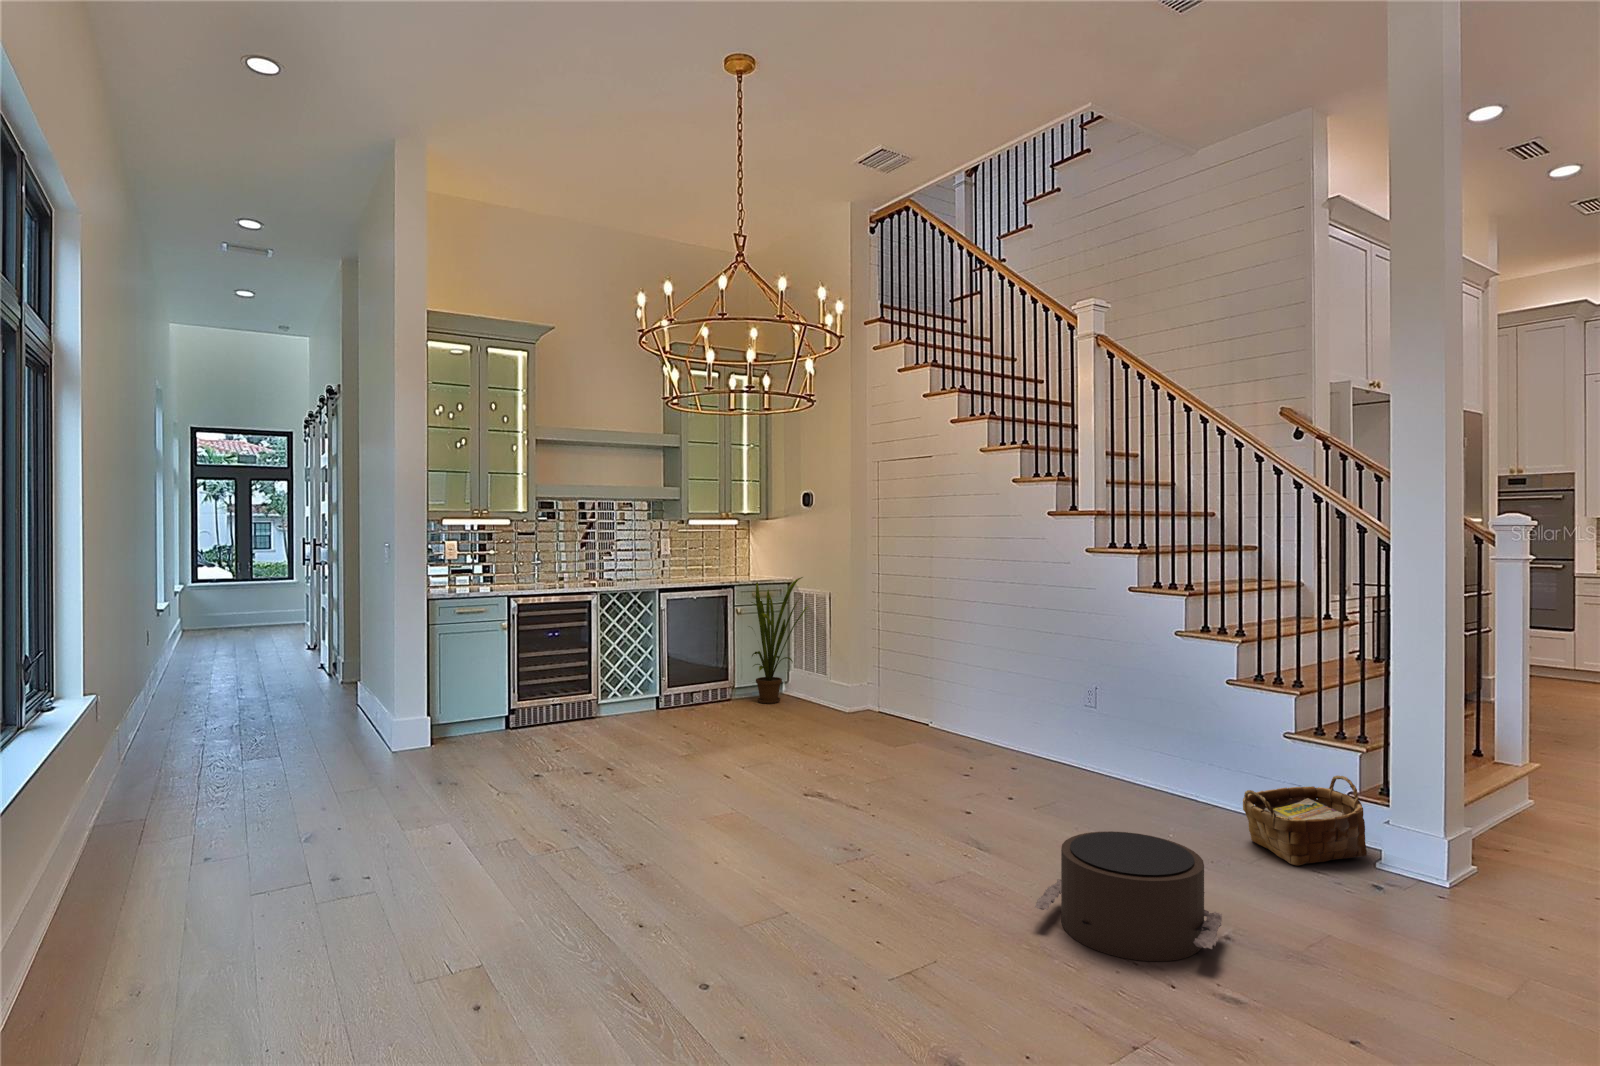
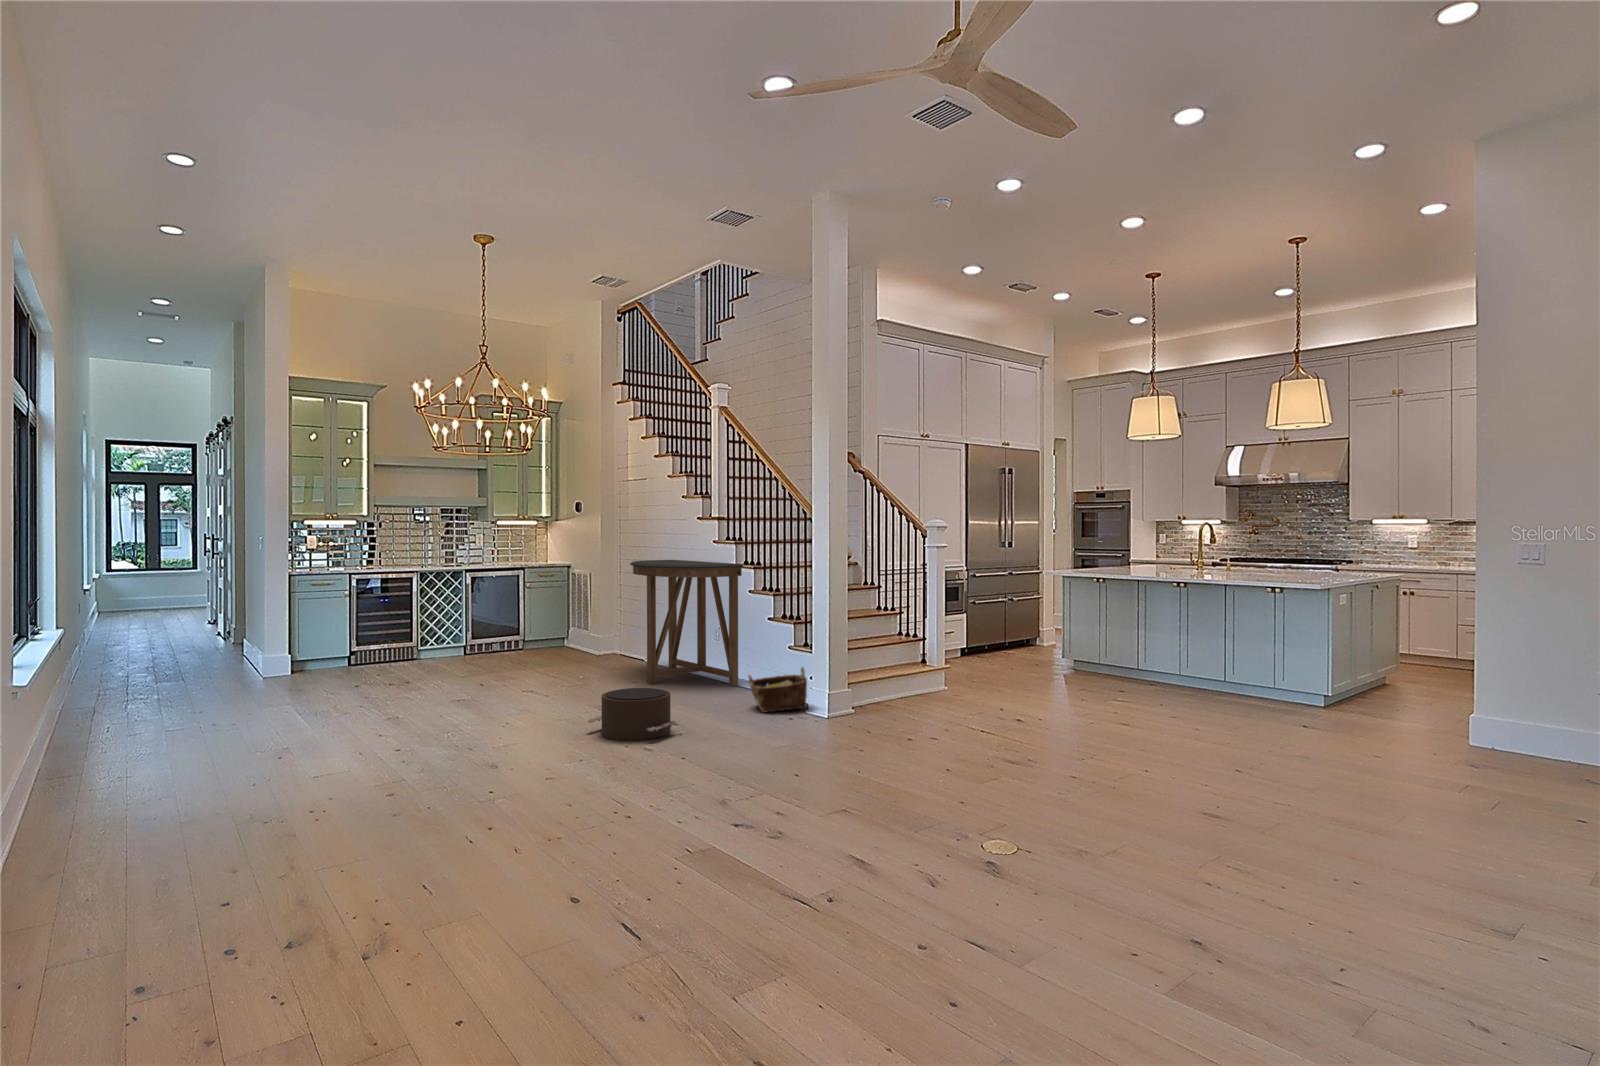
console table: none [942,576,1155,786] -> present [630,560,743,686]
house plant: present [751,577,809,704] -> none [533,562,581,652]

